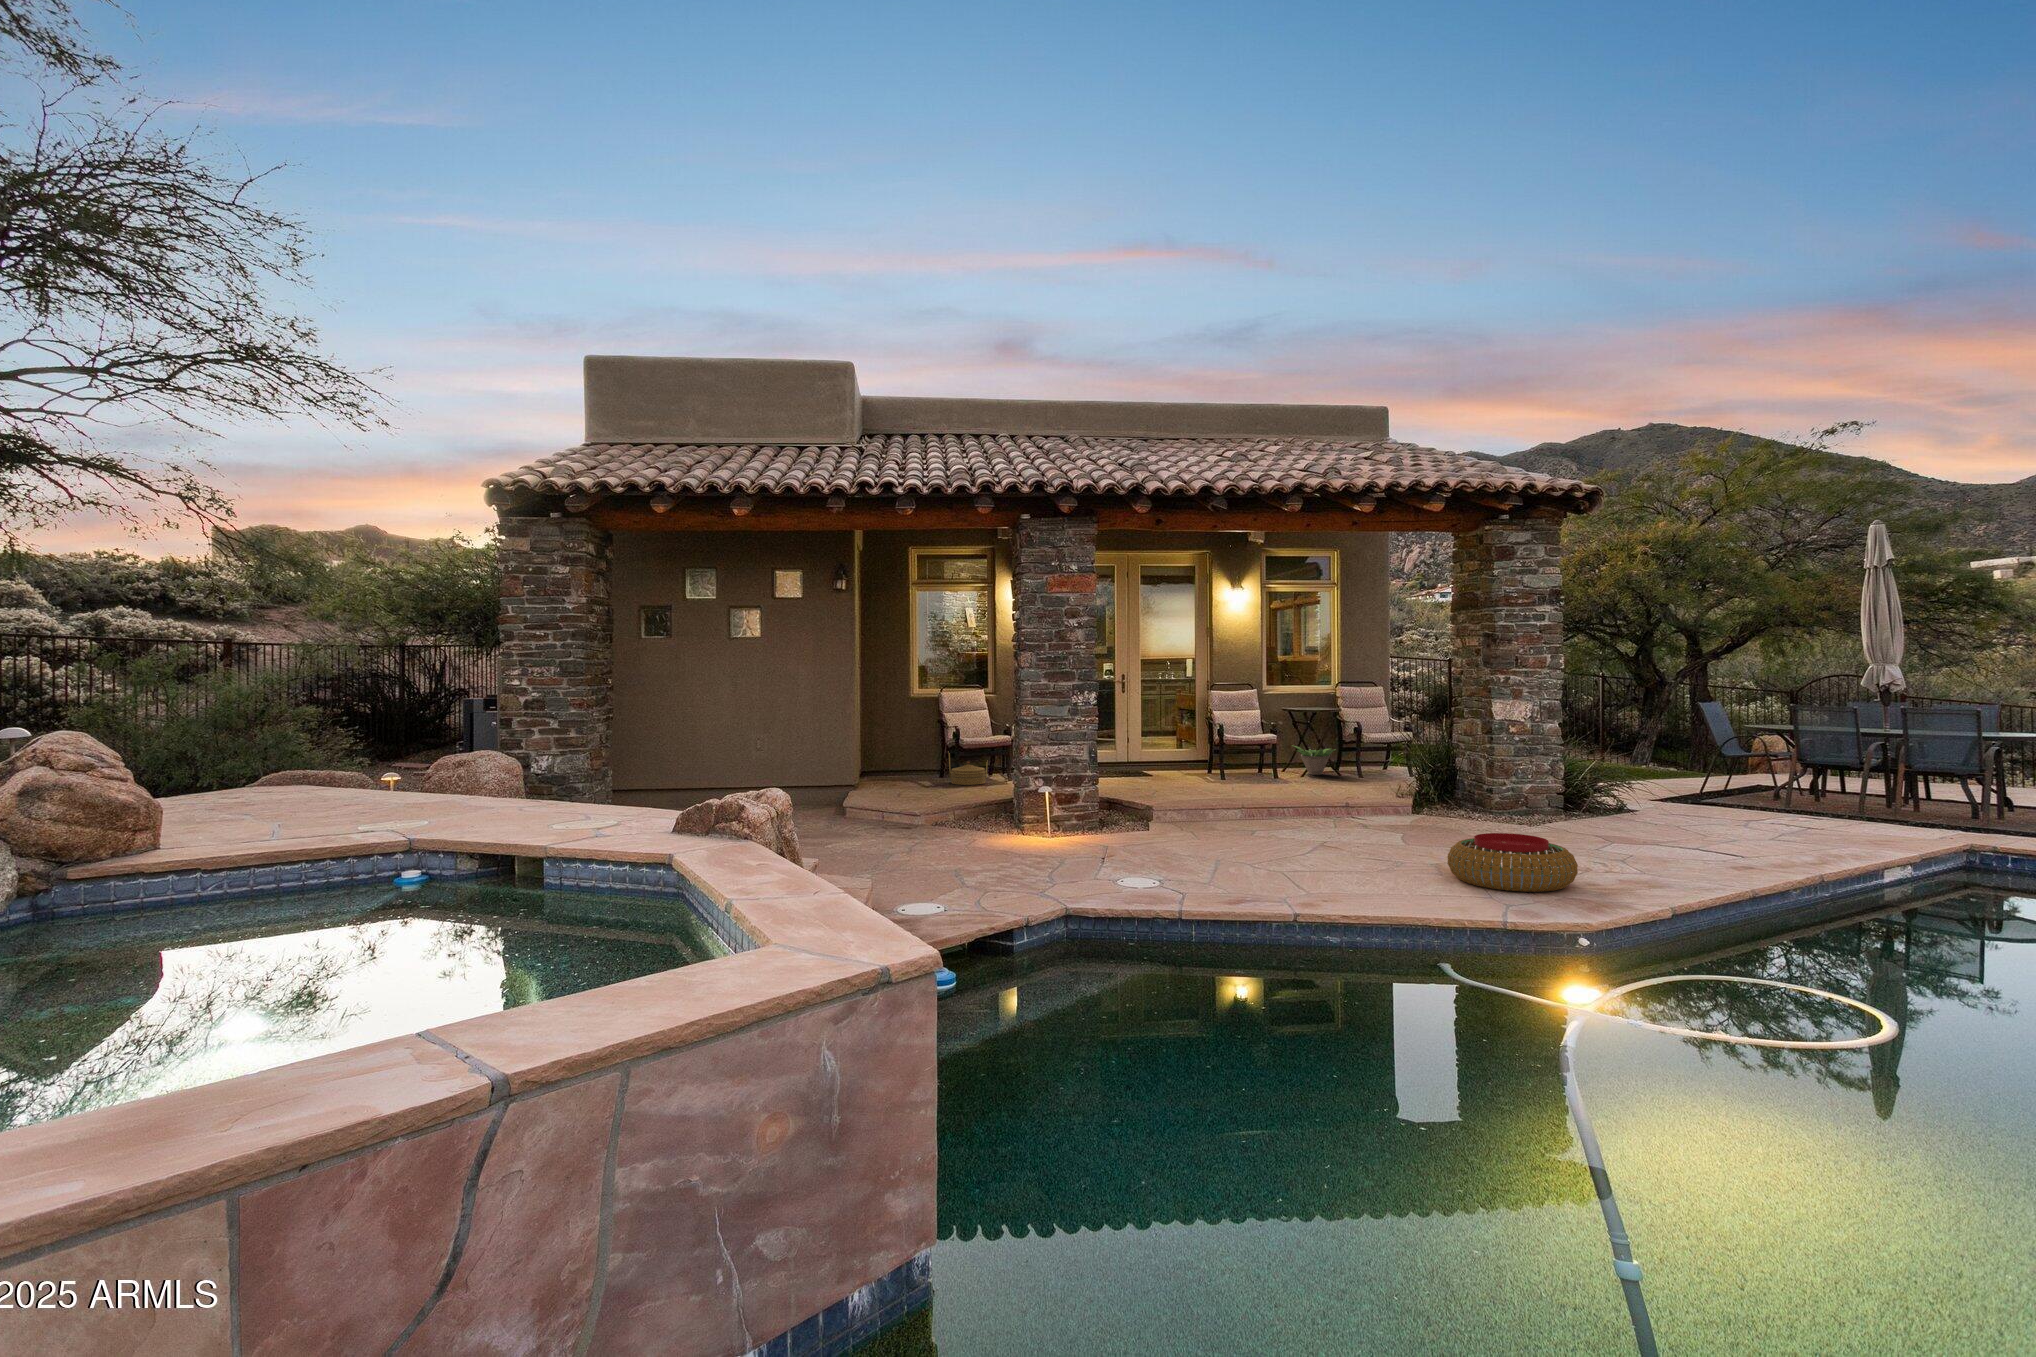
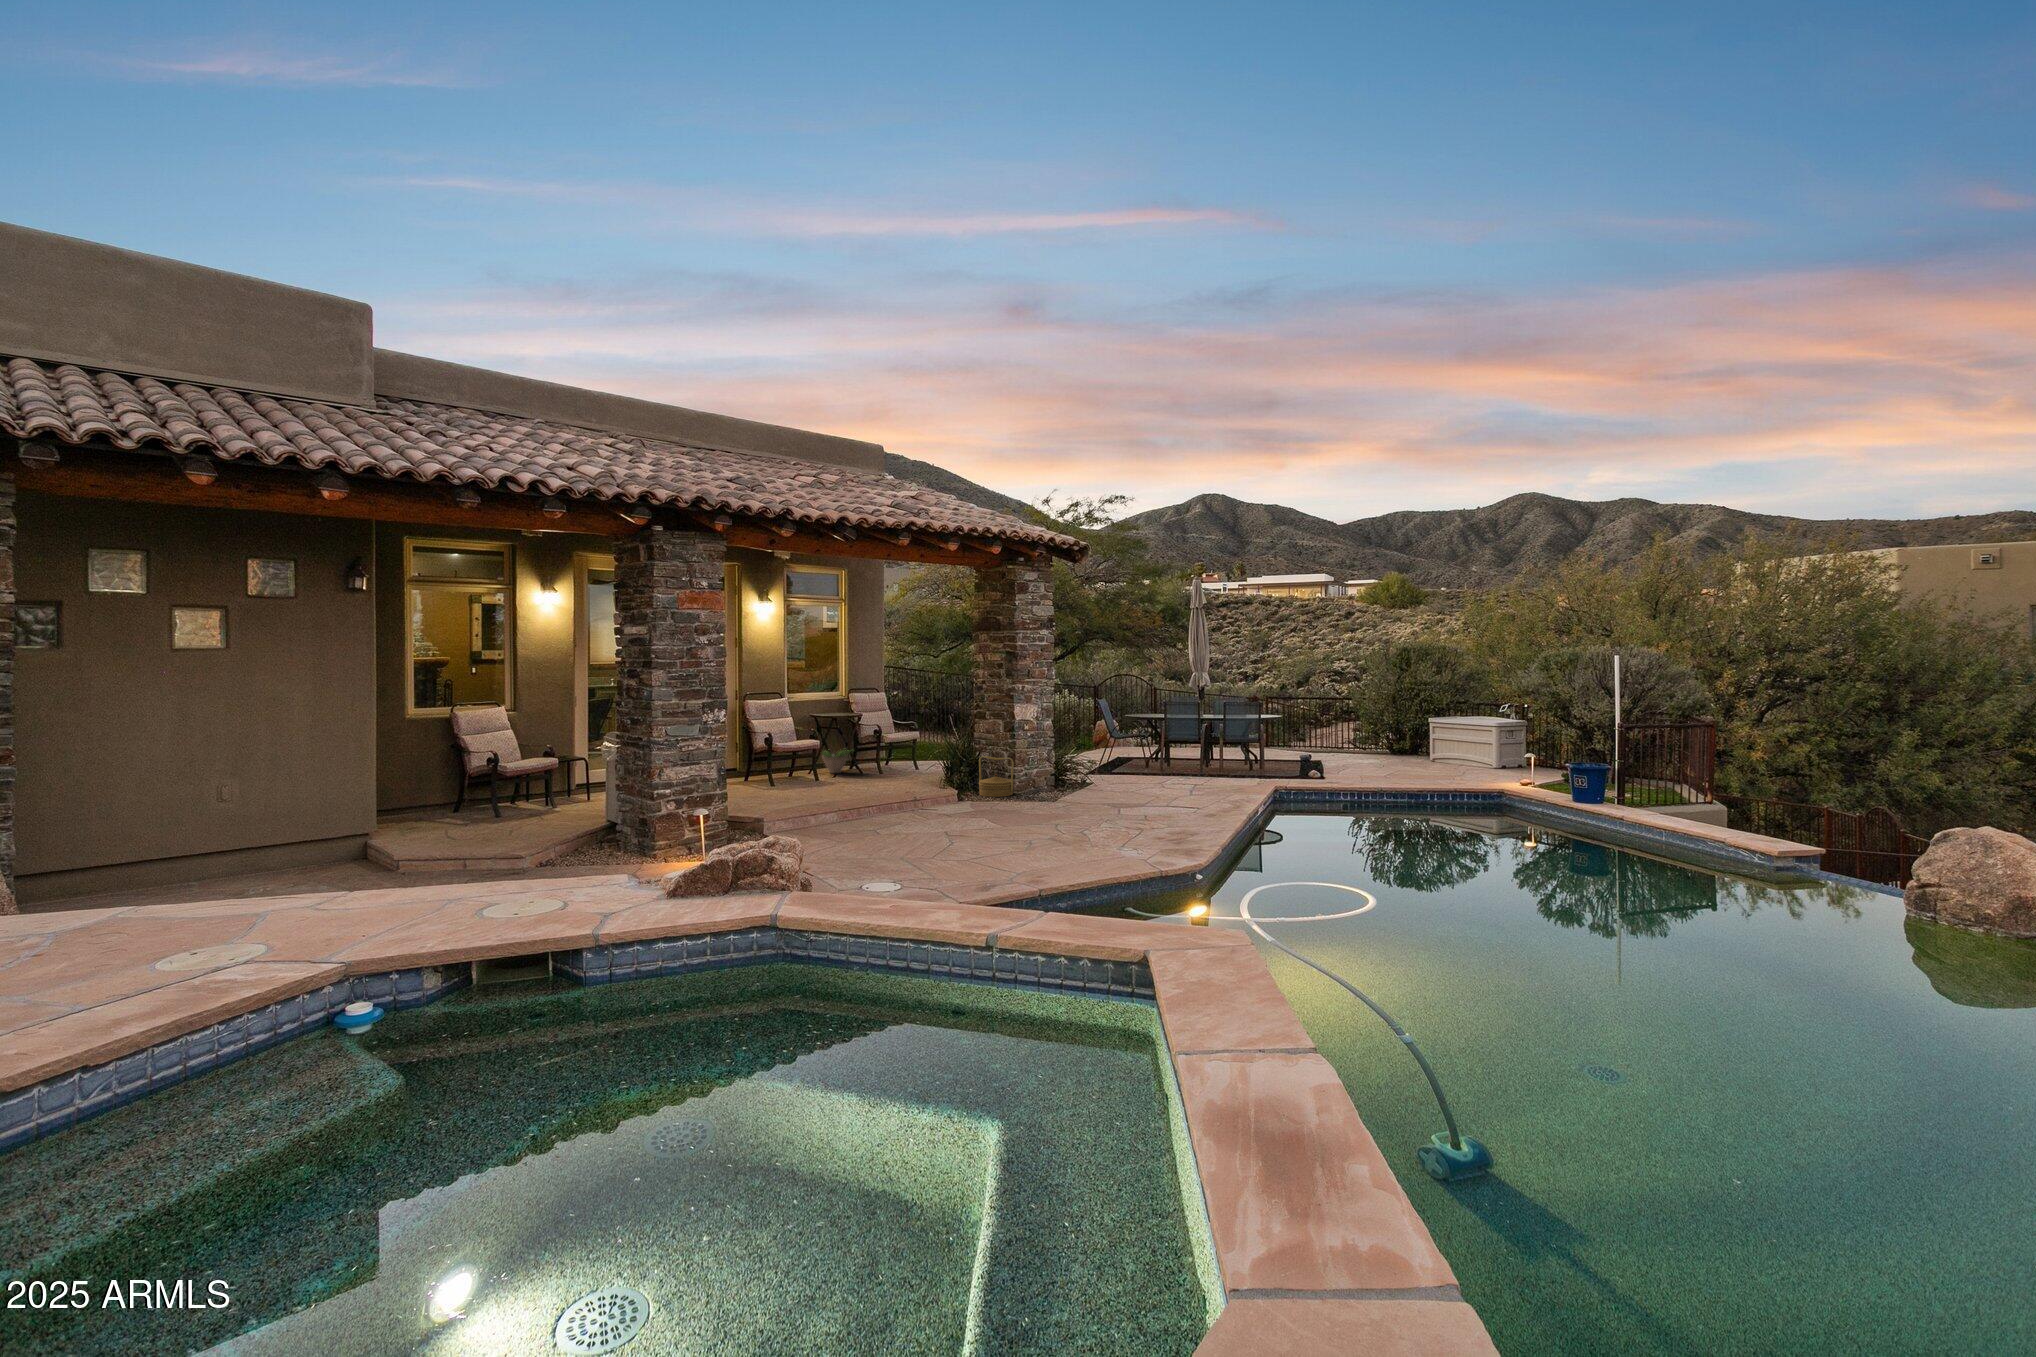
woven basket: present [949,753,988,785] -> present [979,756,1014,797]
pouf: present [1447,833,1578,892] -> none [1068,811,1158,855]

